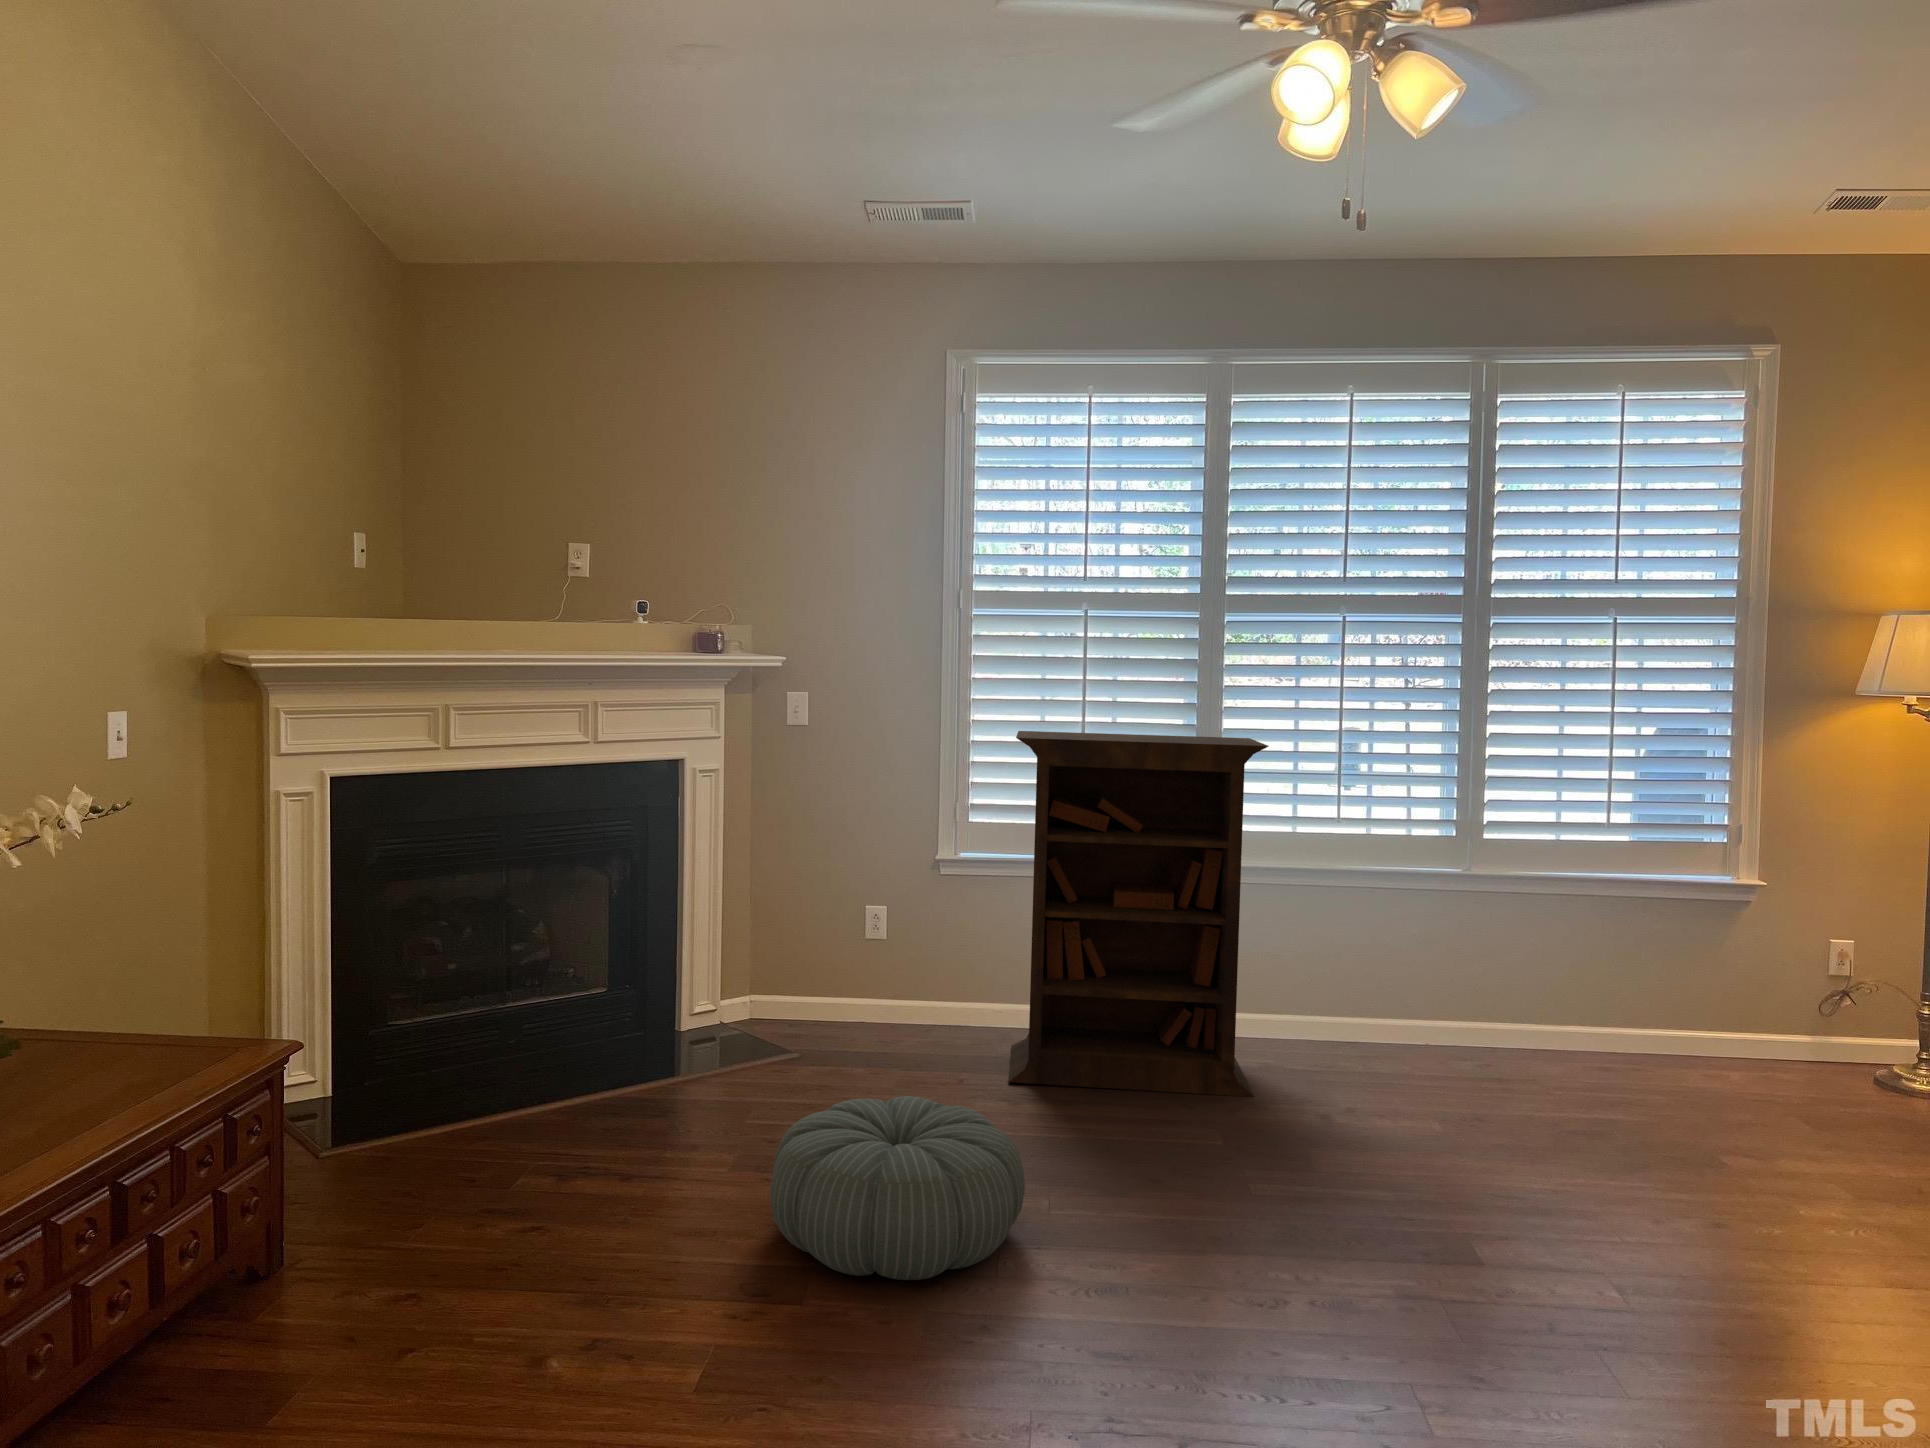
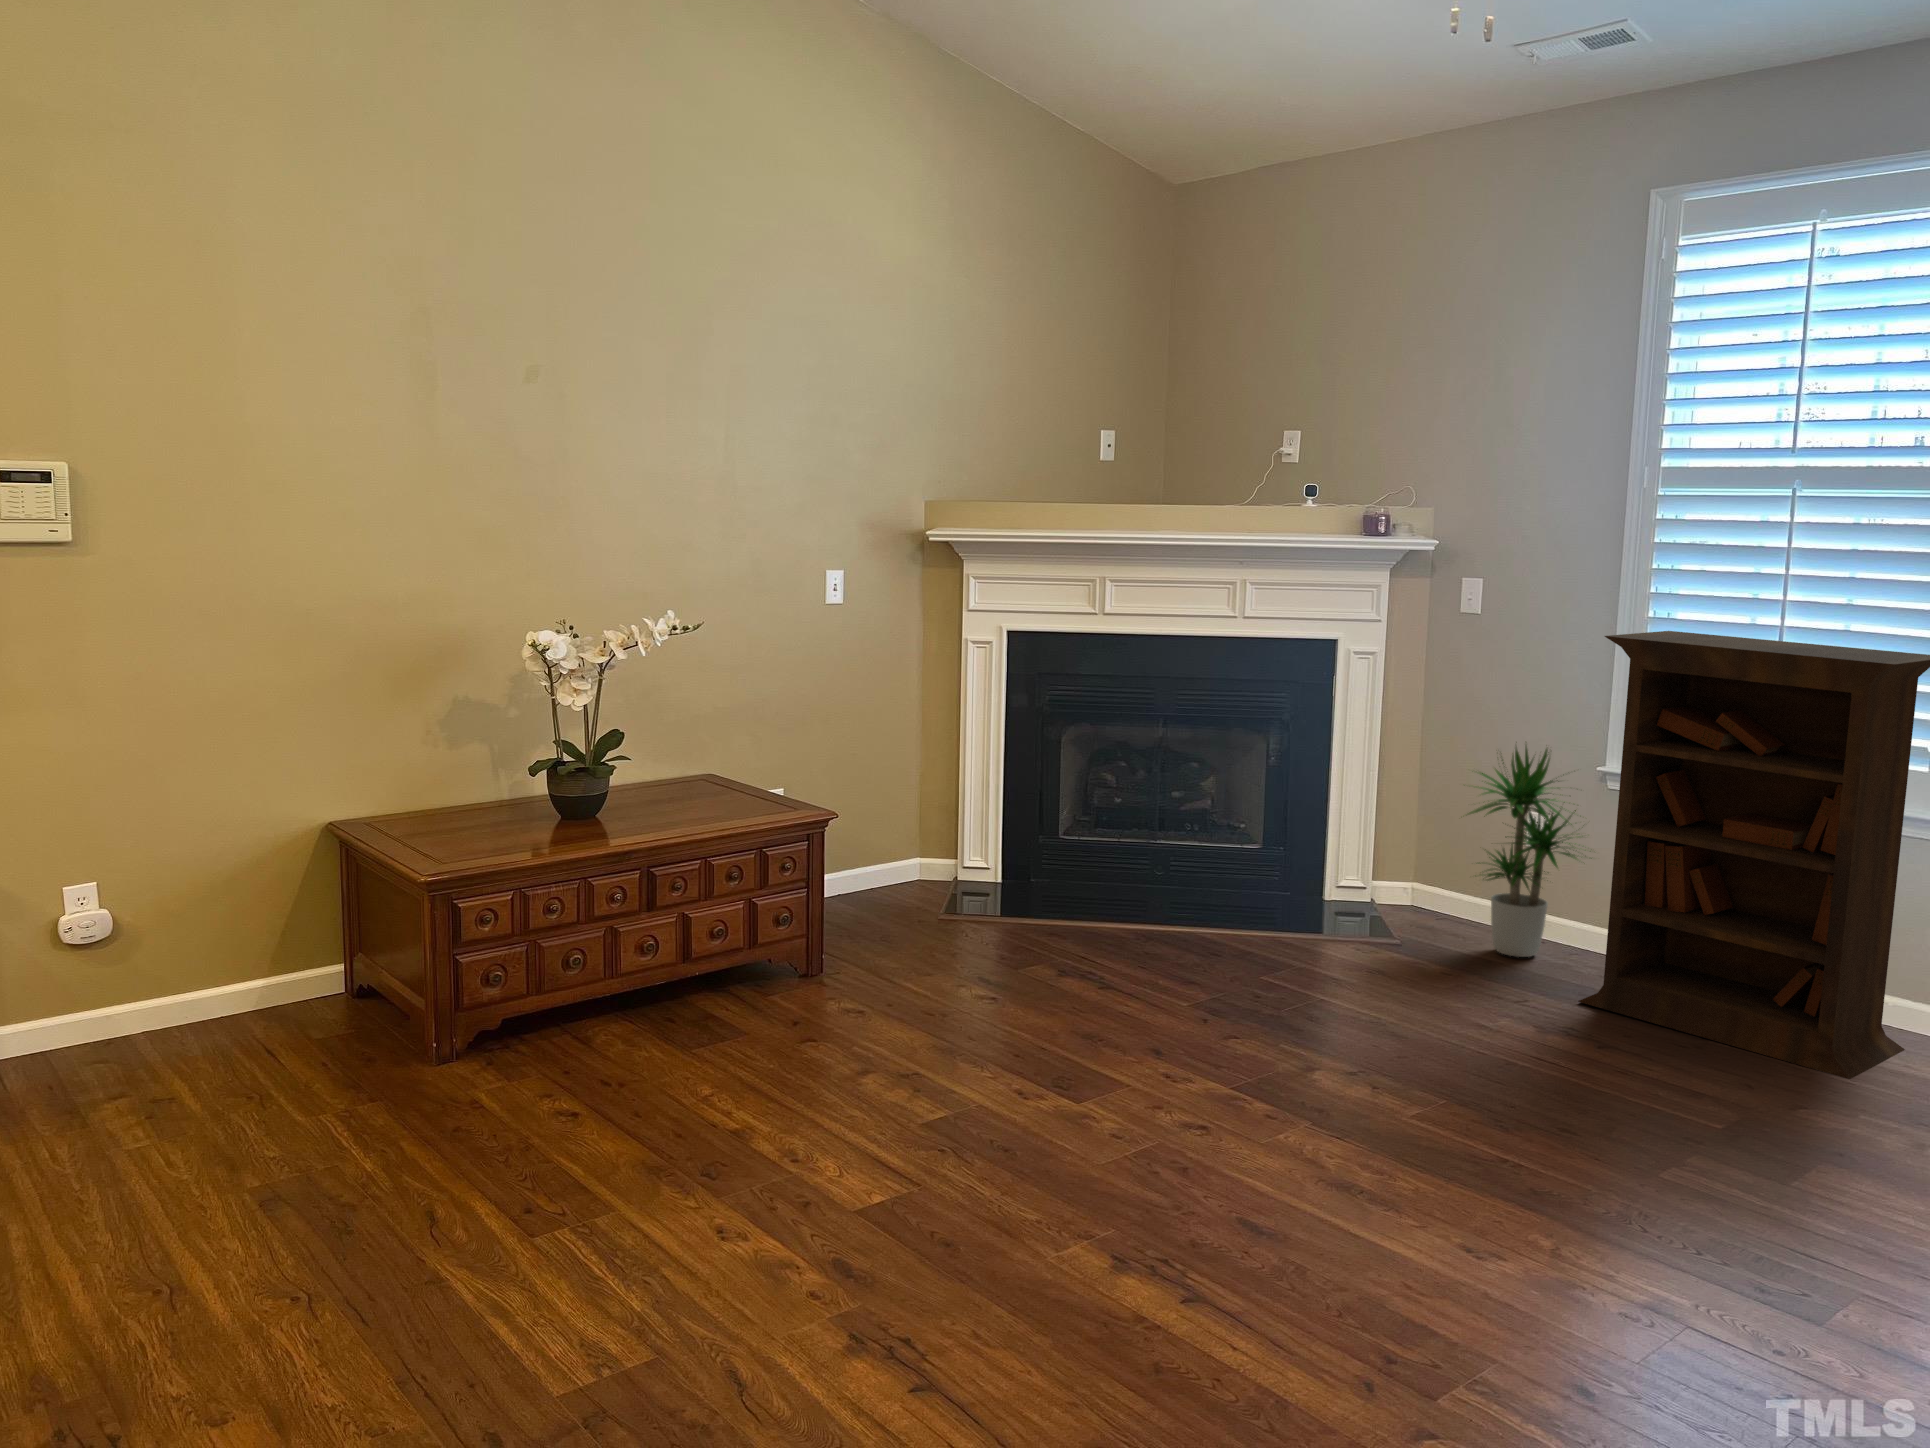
potted plant: none [833,840,965,1049] -> present [1468,746,1592,957]
pouf: present [771,1096,1025,1280] -> none [1183,942,1410,1082]

